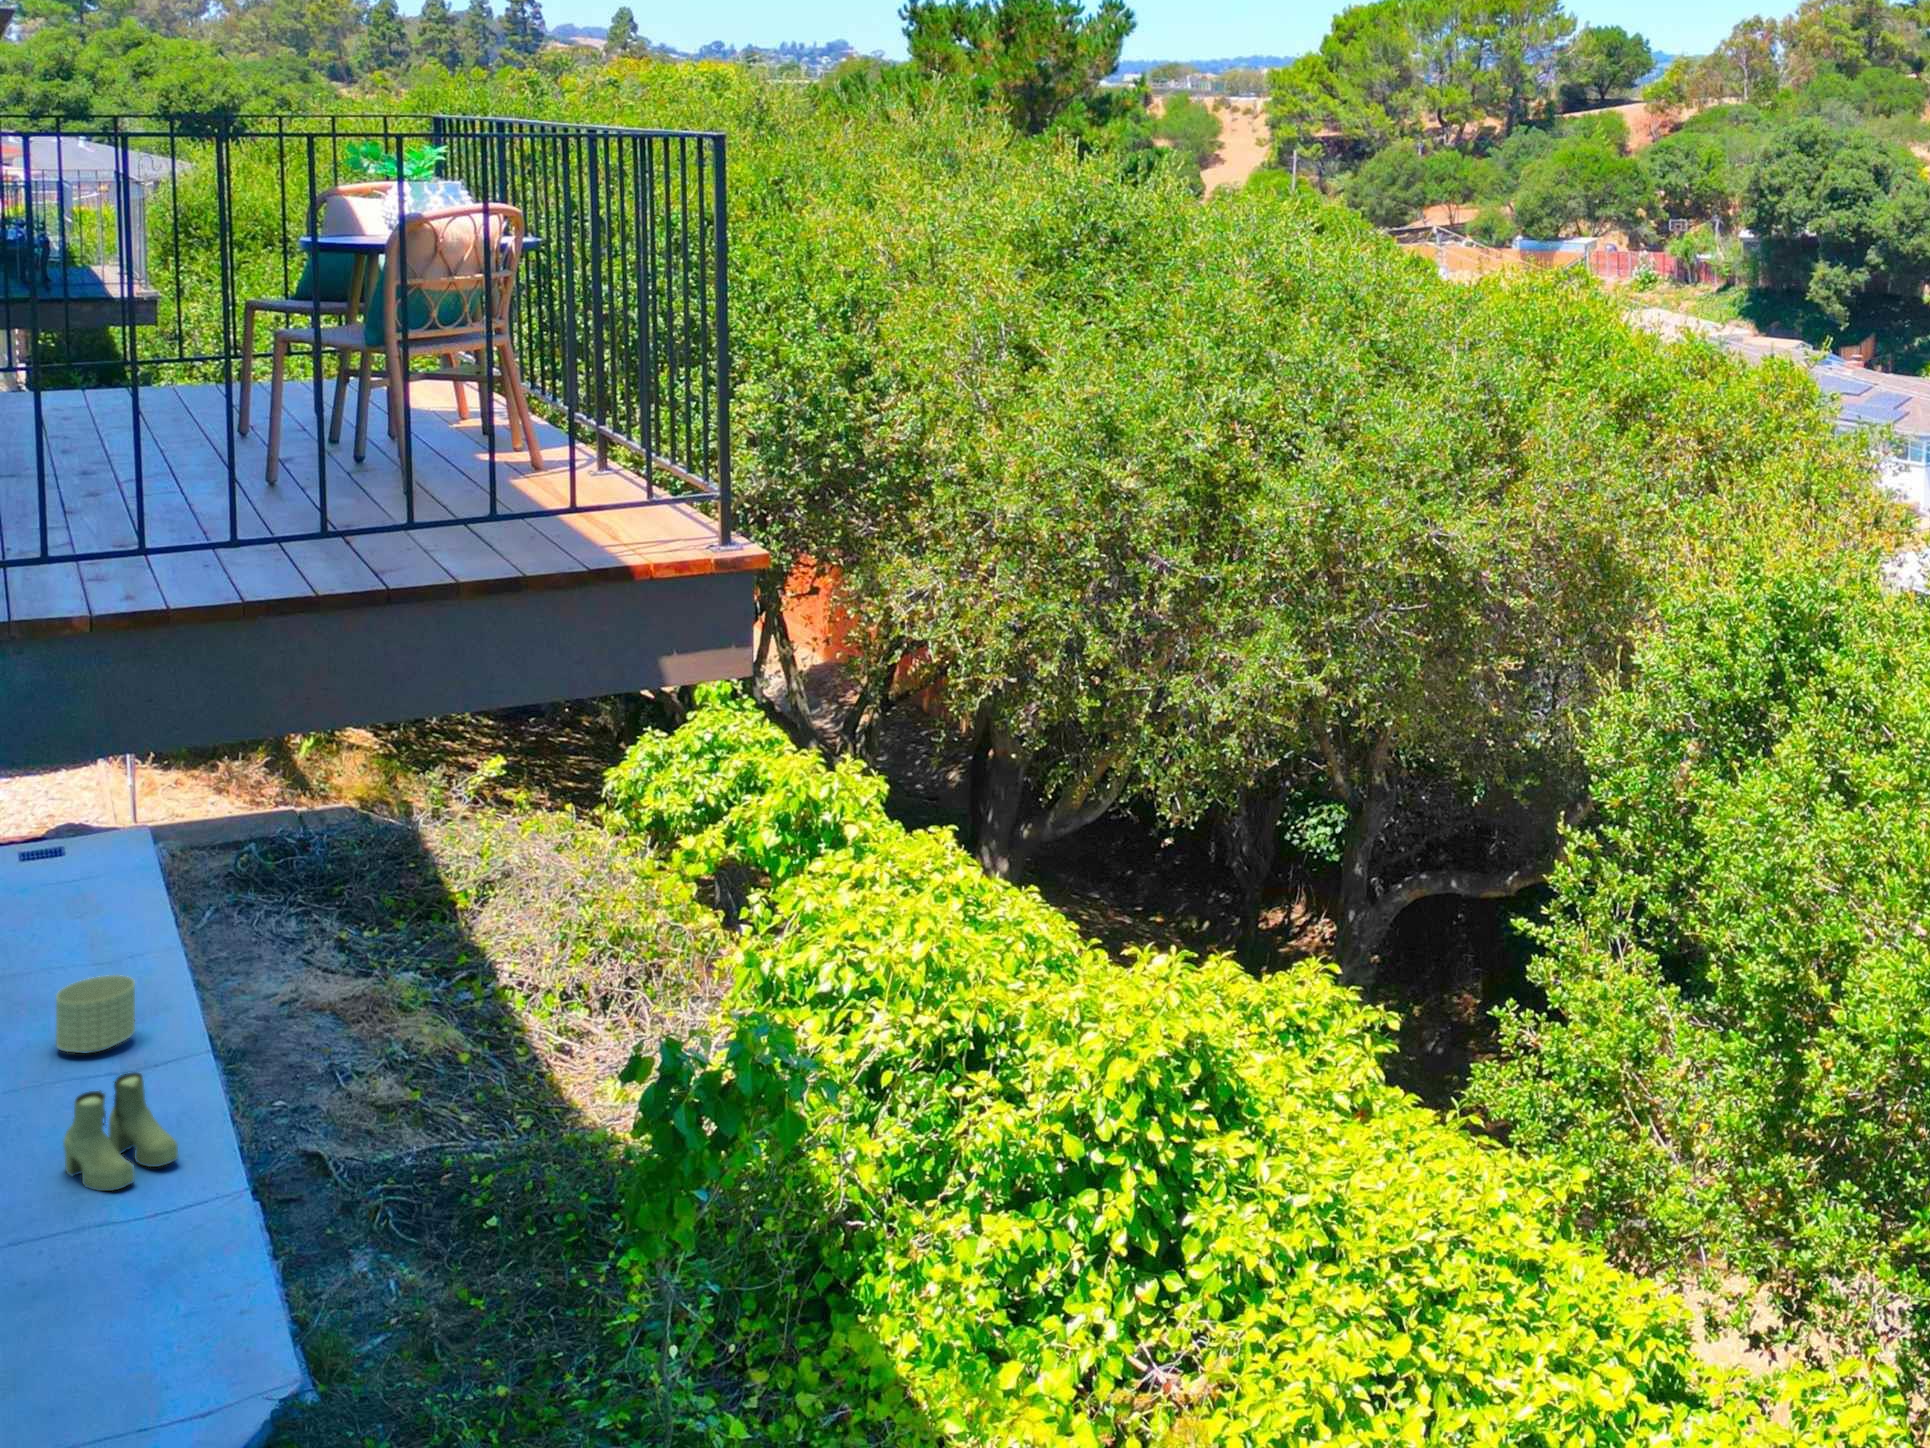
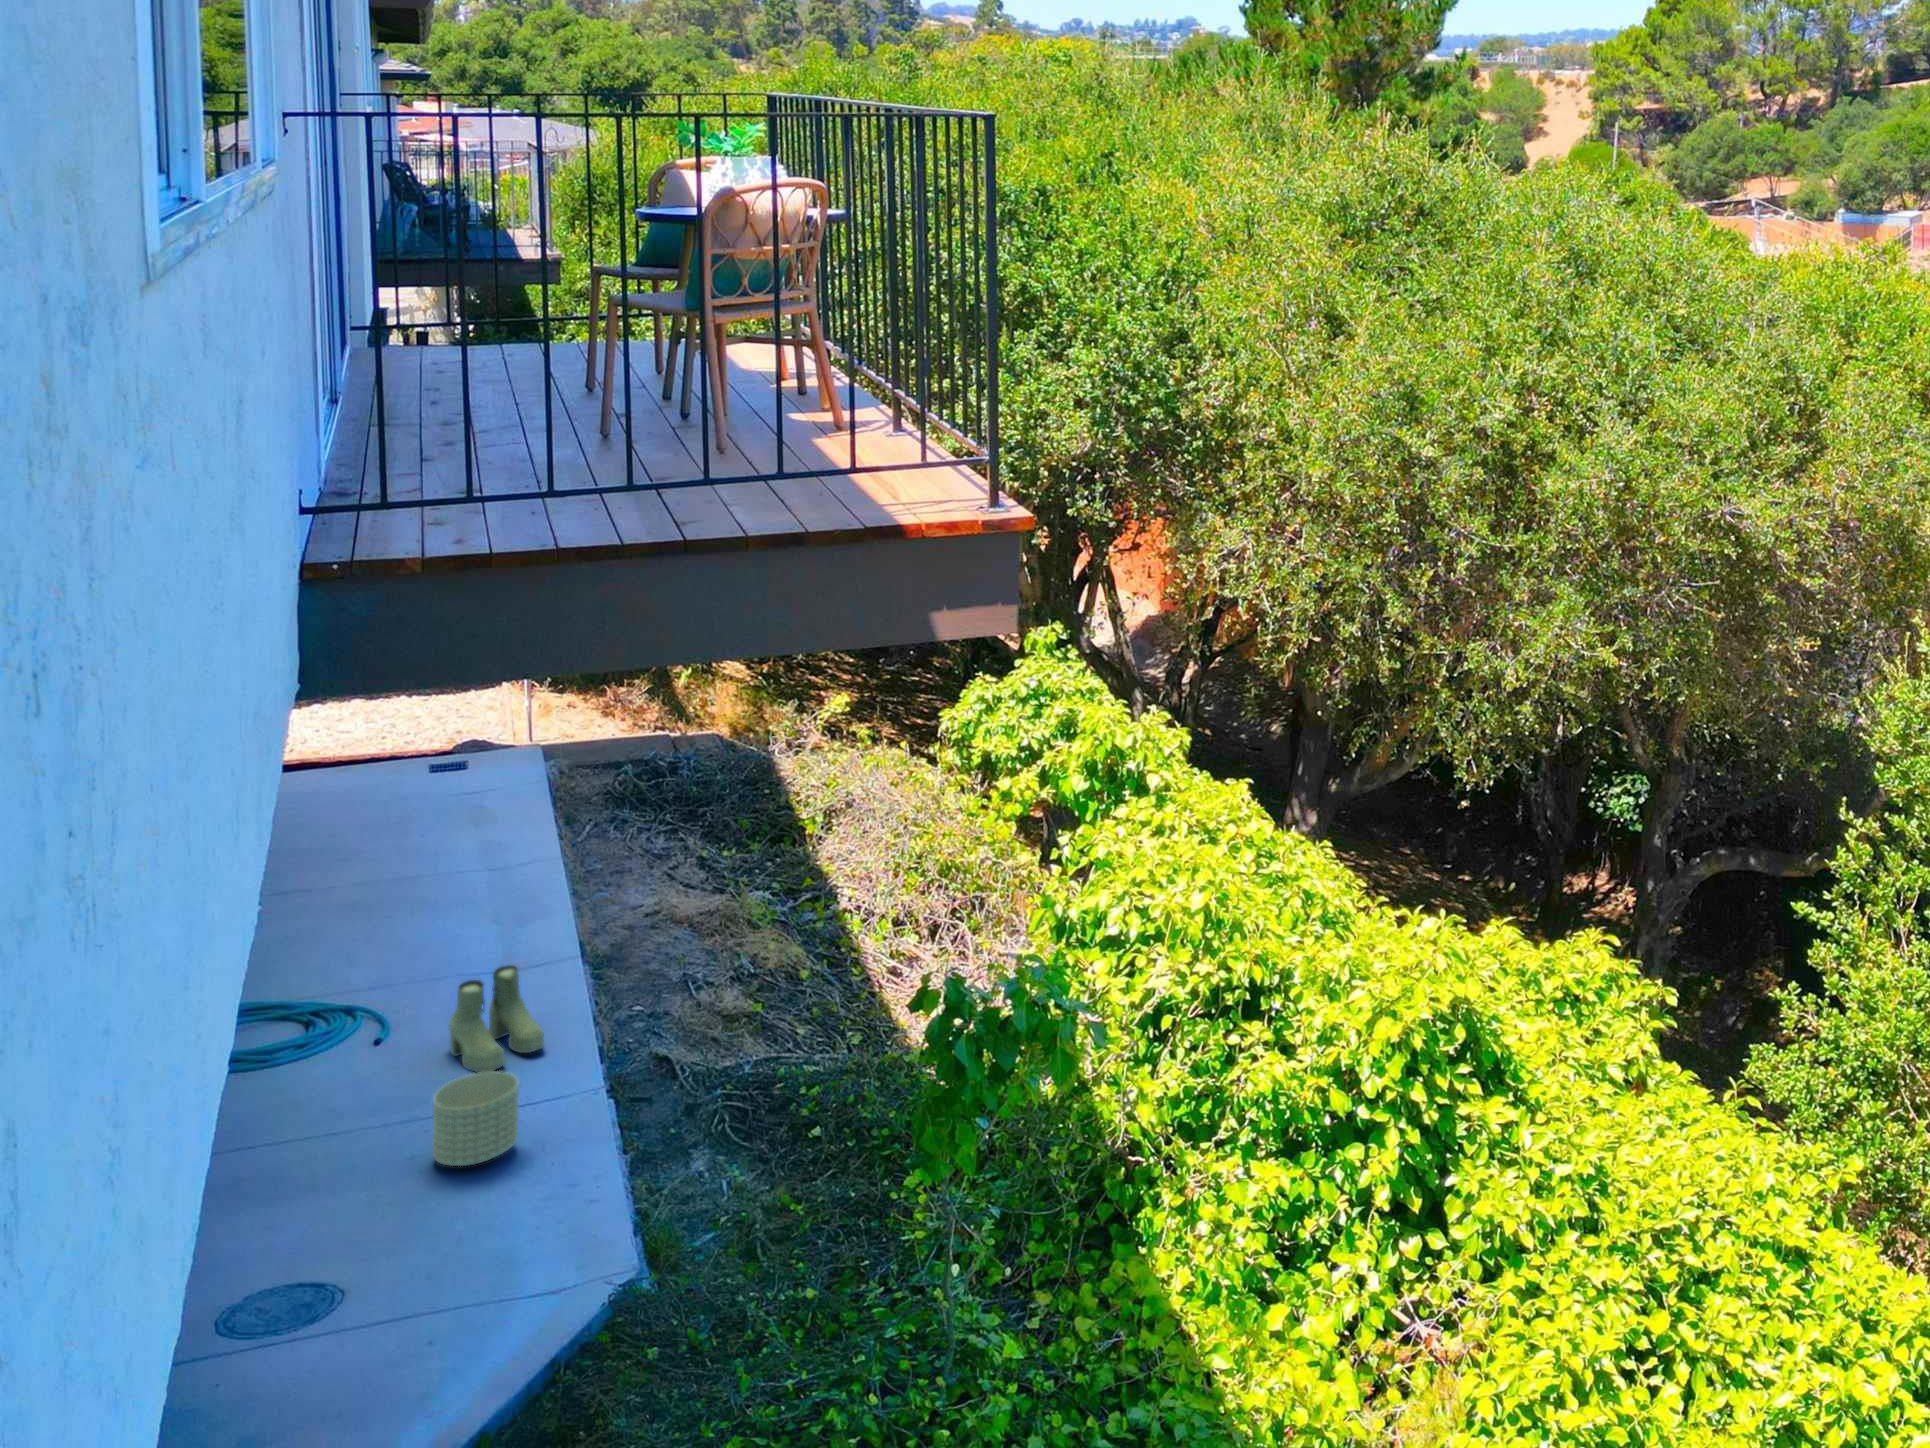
planter: present [56,975,135,1053] -> present [433,1071,519,1166]

